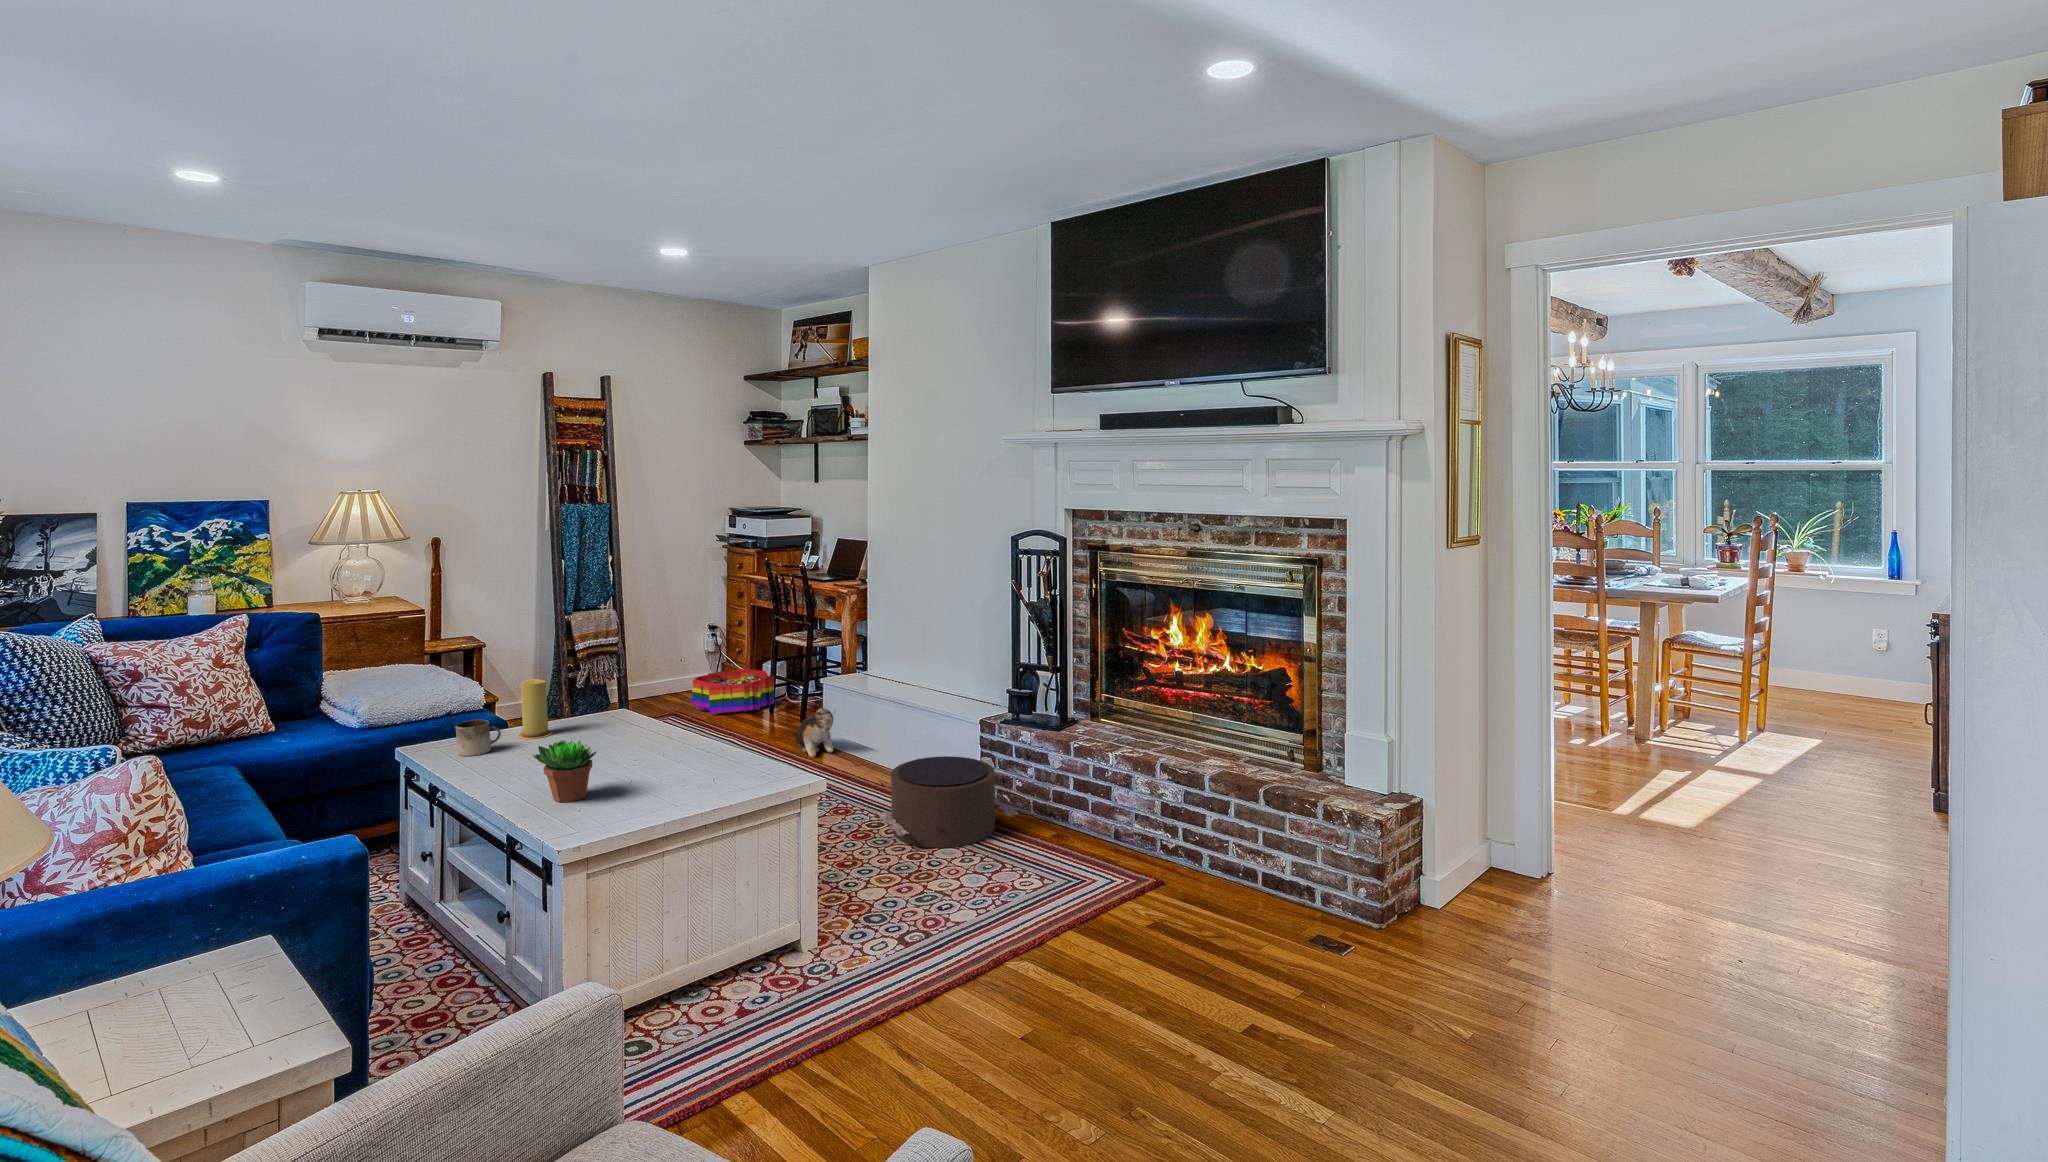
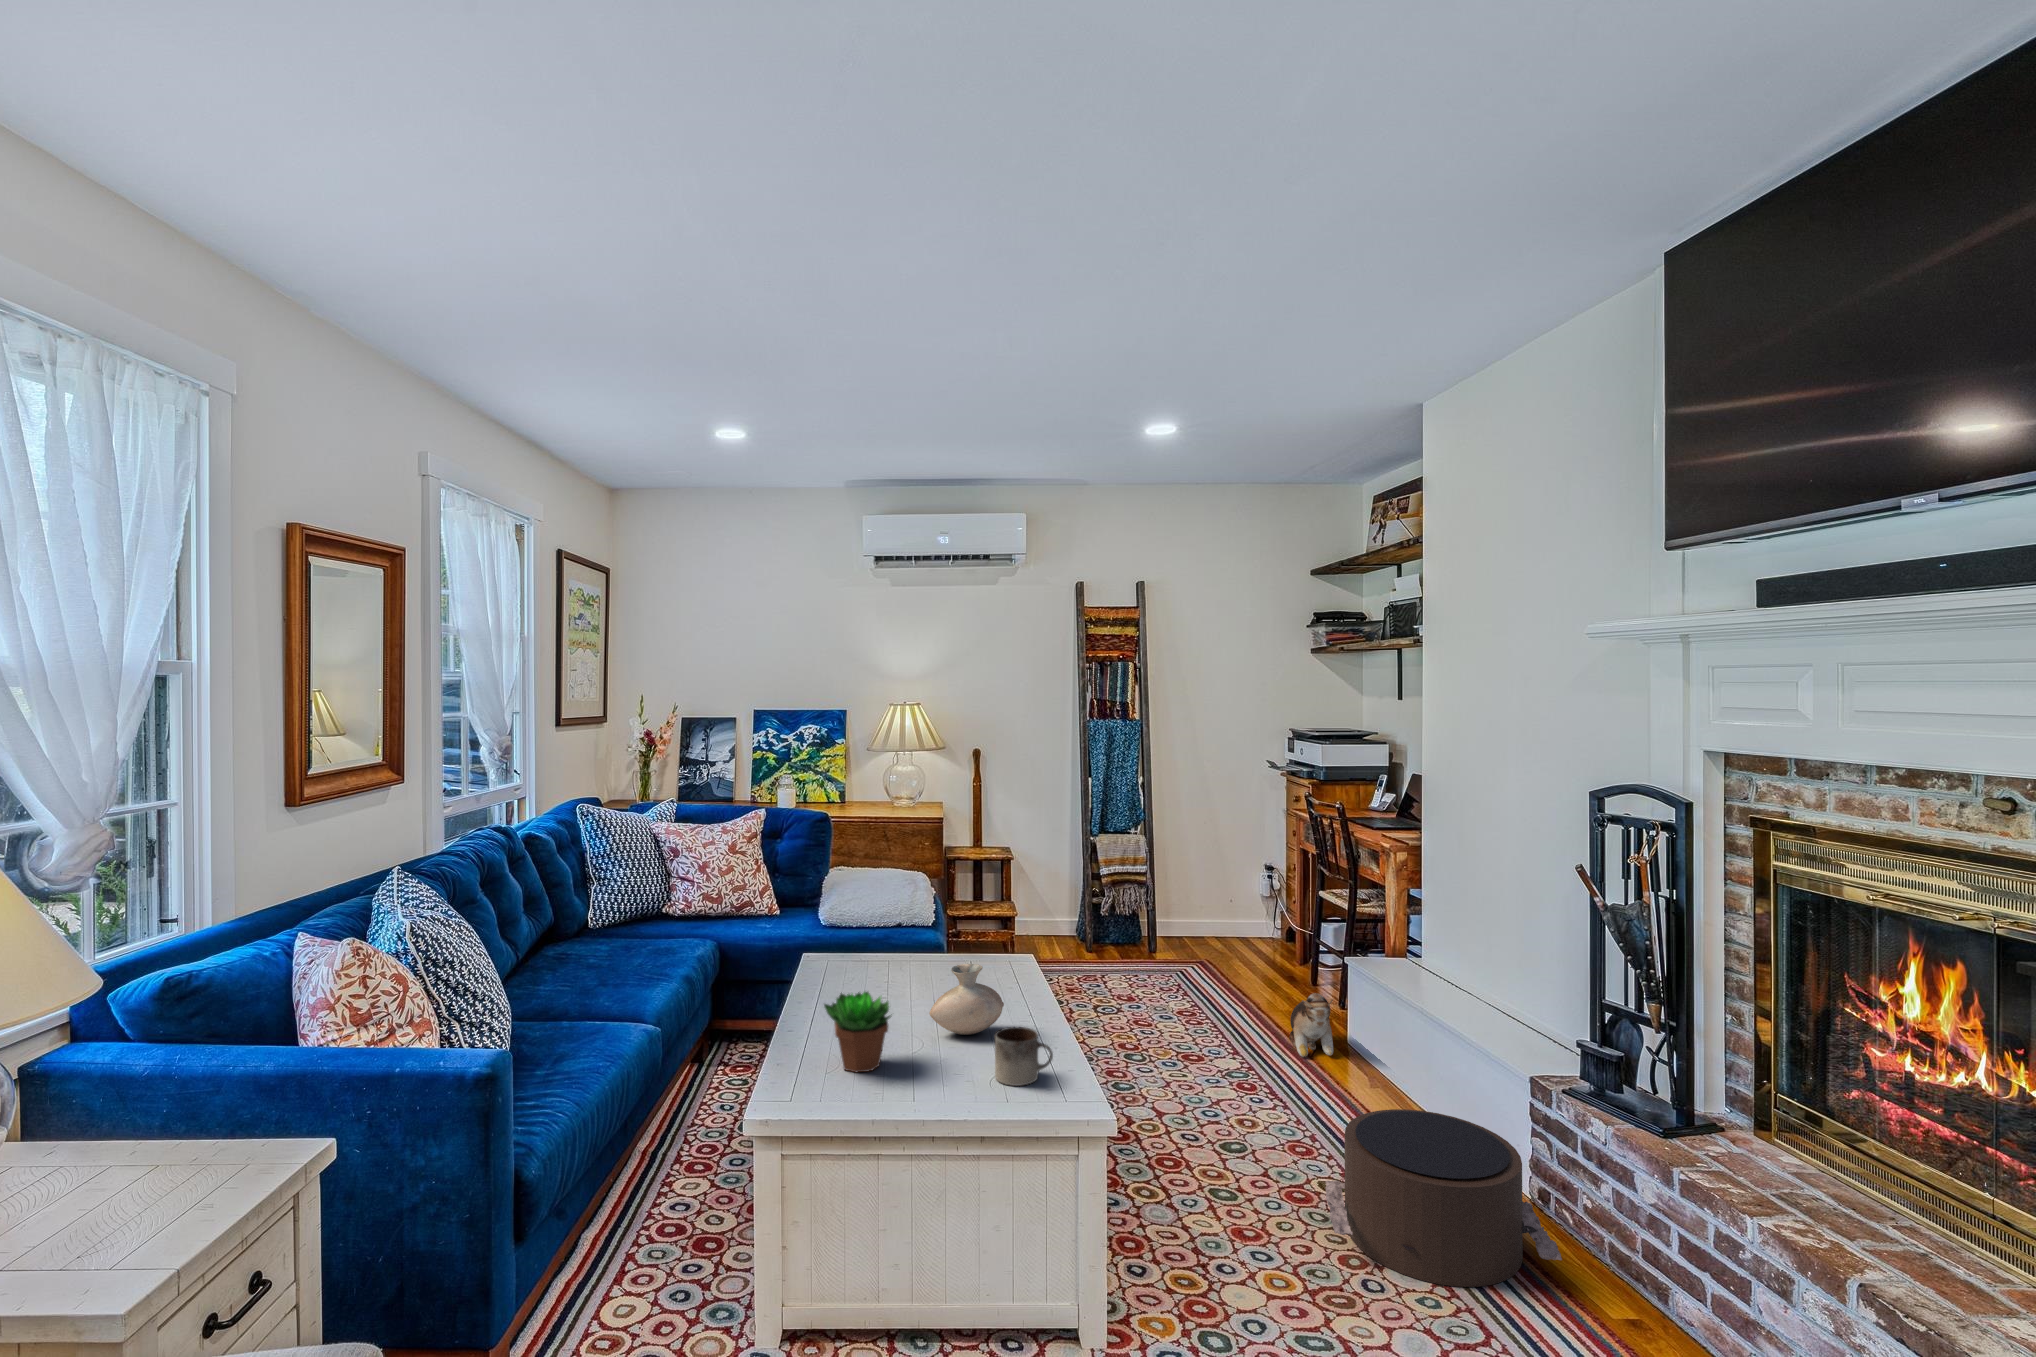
storage bin: present [692,669,774,714] -> none [1203,918,1303,975]
candle: present [518,679,553,739] -> none [915,905,950,974]
vase: none [599,710,656,766] -> present [929,964,1004,1035]
mug: present [456,720,501,756] -> present [995,1027,1053,1086]

